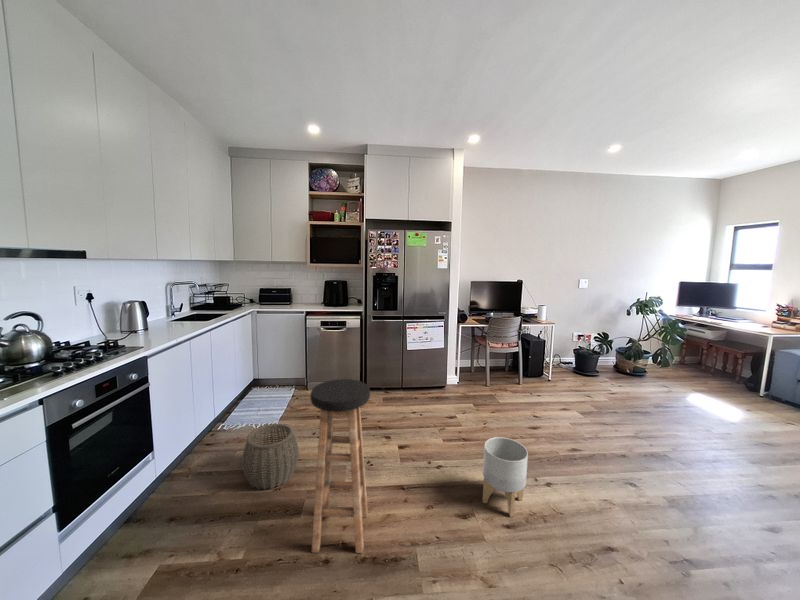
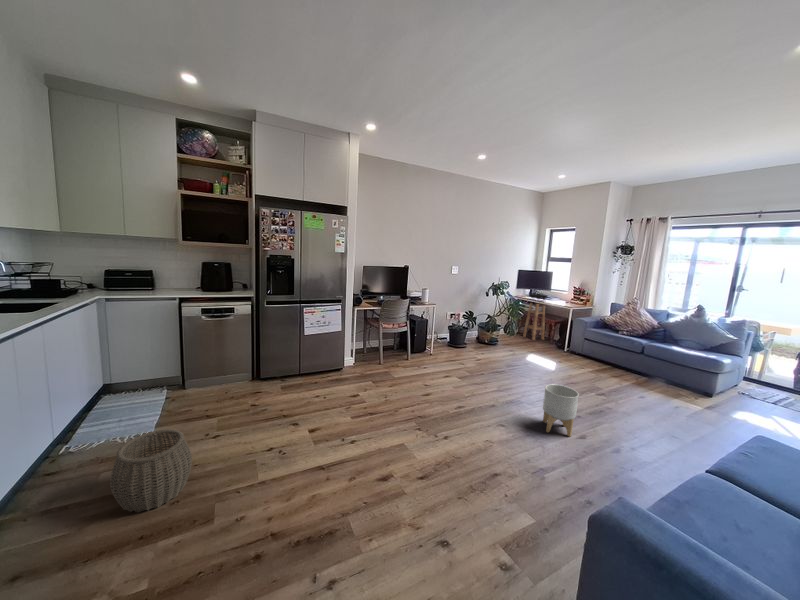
bar stool: present [310,379,370,553] -> present [523,293,548,340]
planter: present [483,437,528,517] -> present [543,384,579,437]

